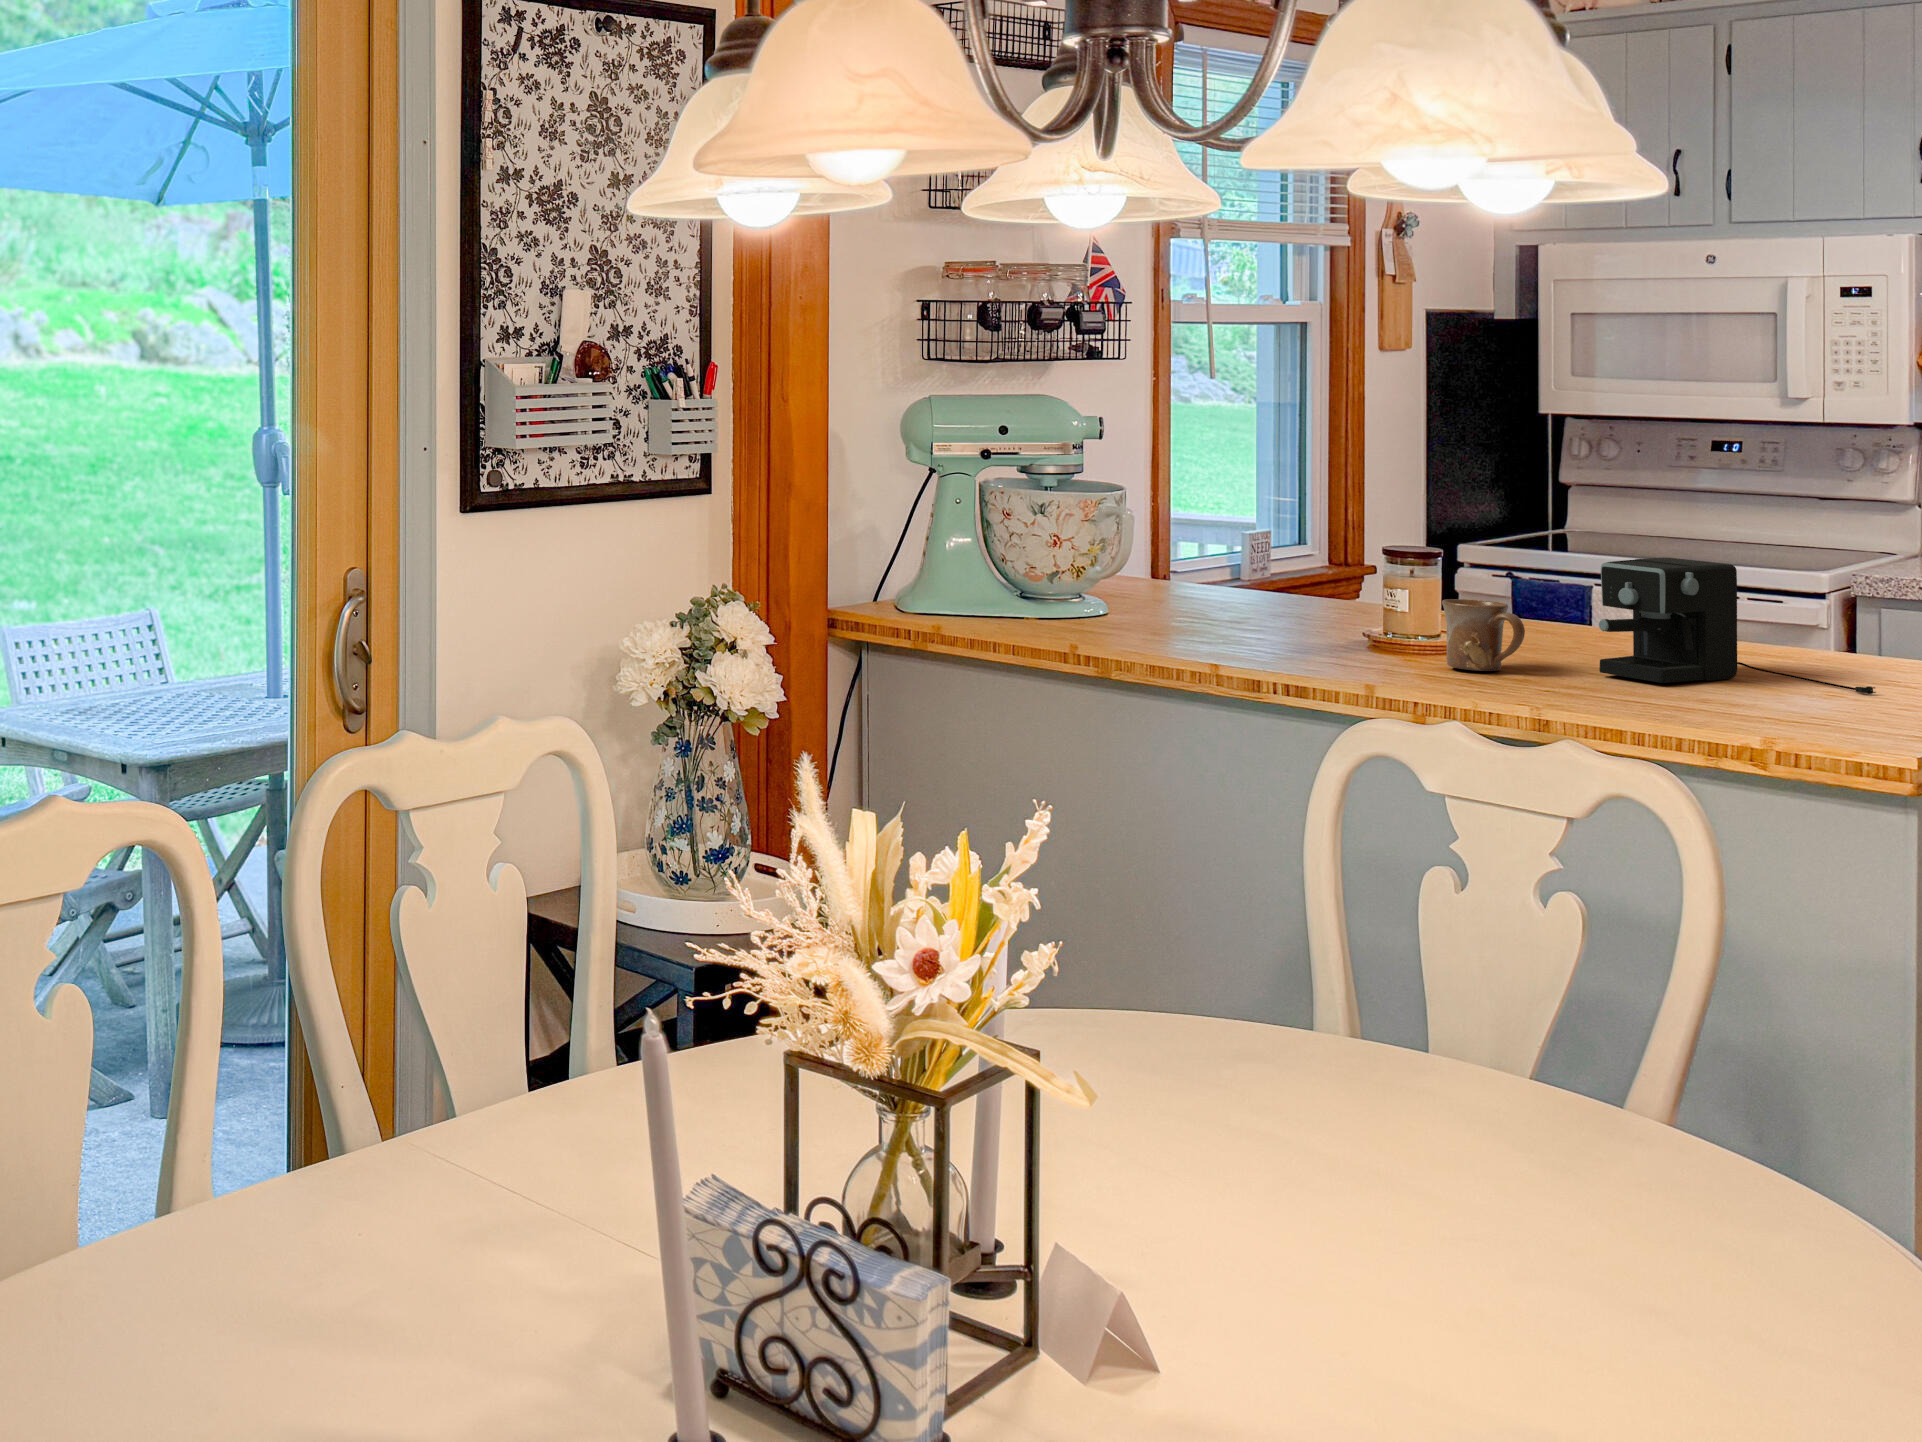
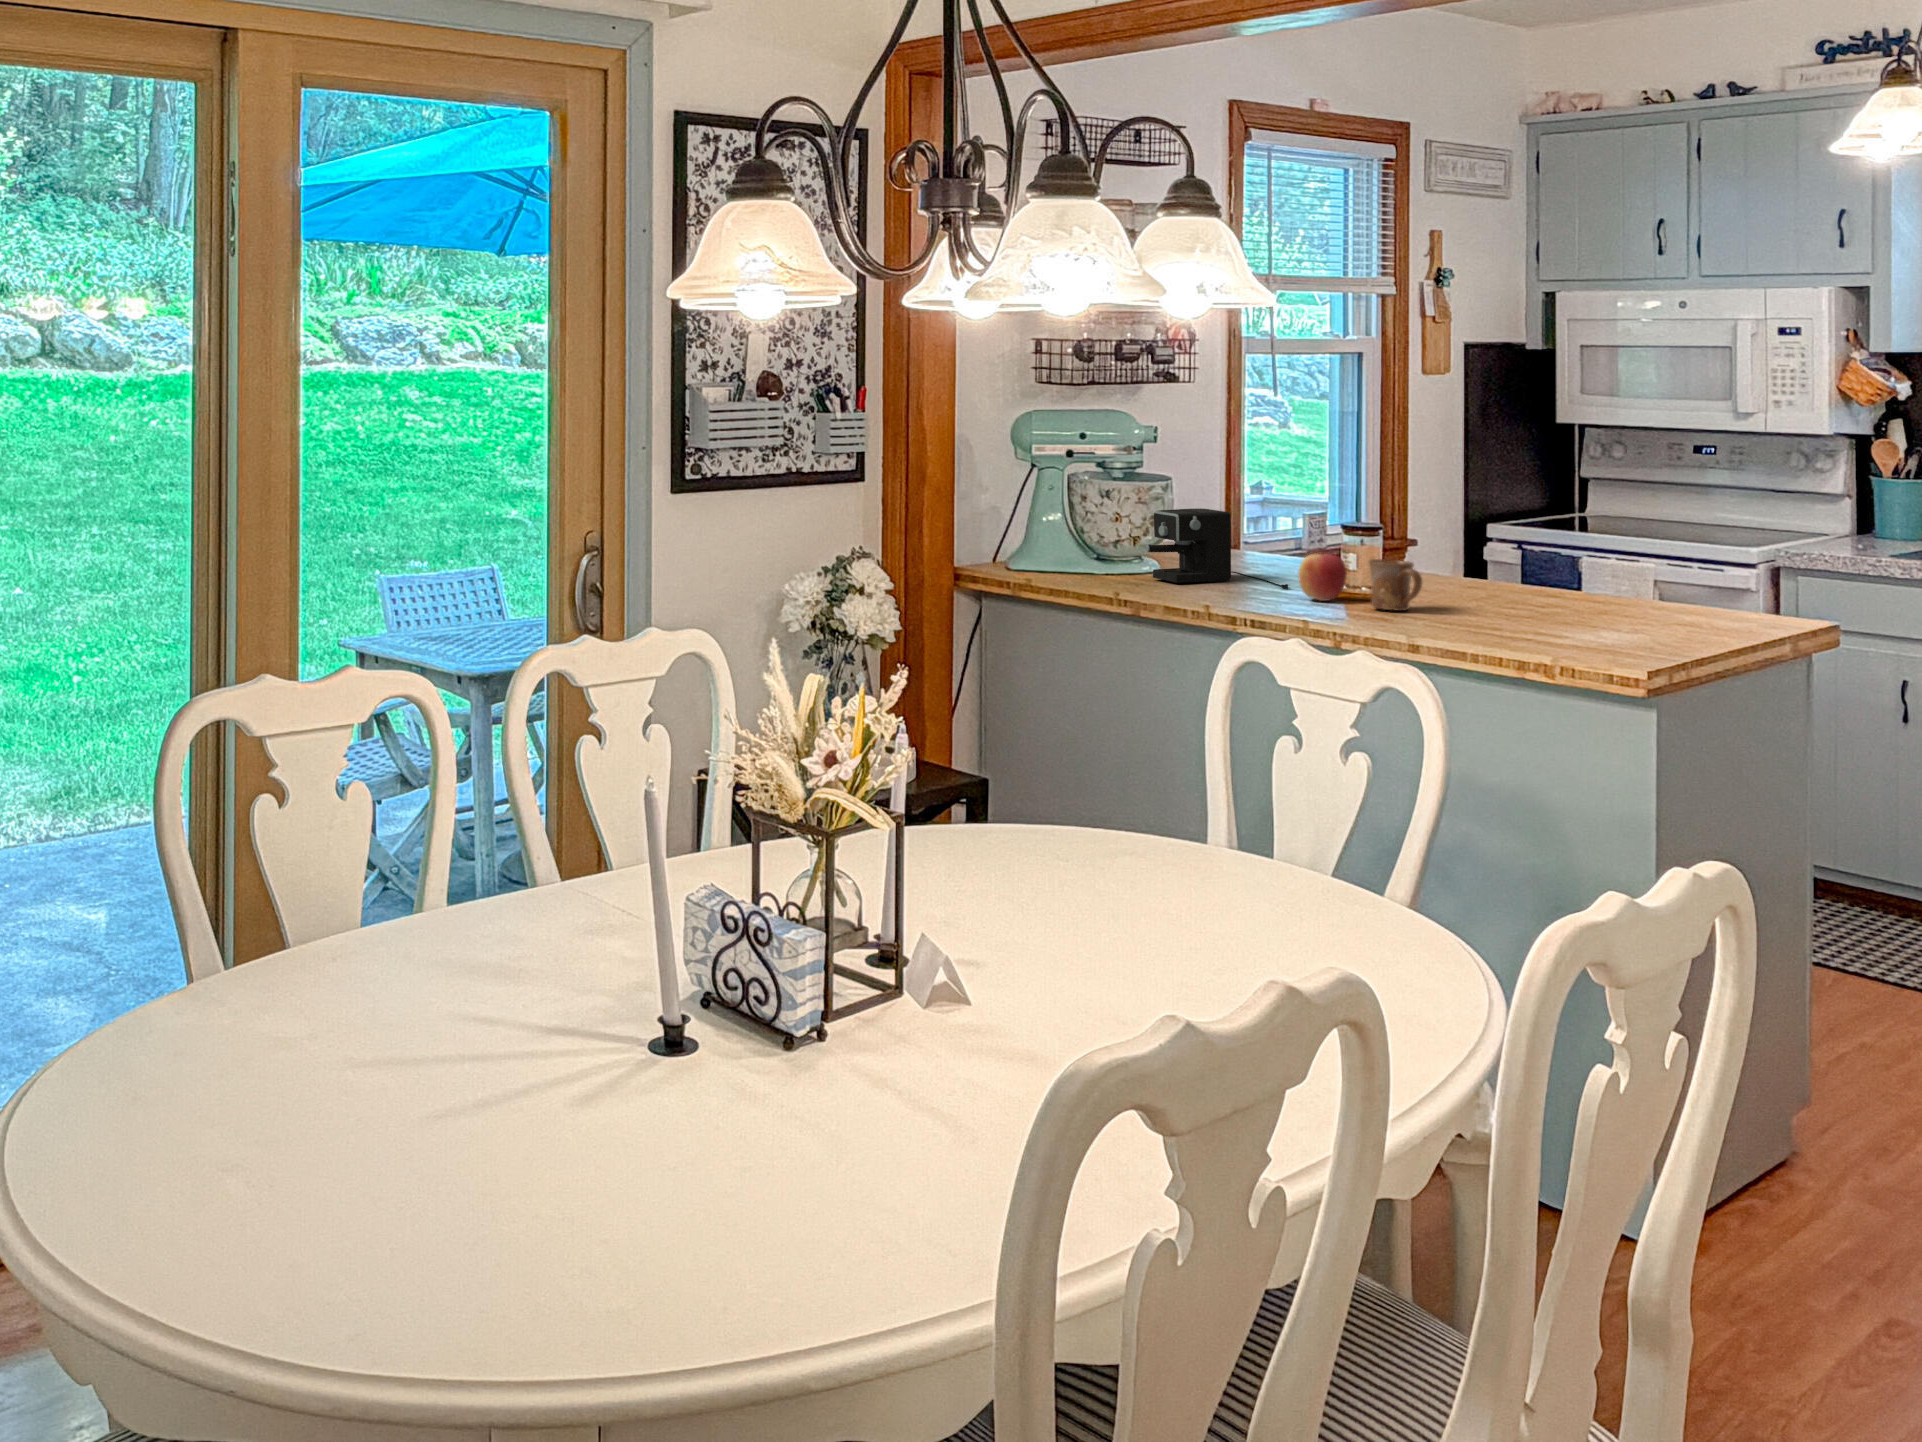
coffee maker: present [1599,558,1876,694] -> present [1146,509,1290,589]
apple: none [1333,588,1402,657] -> present [1299,553,1347,601]

